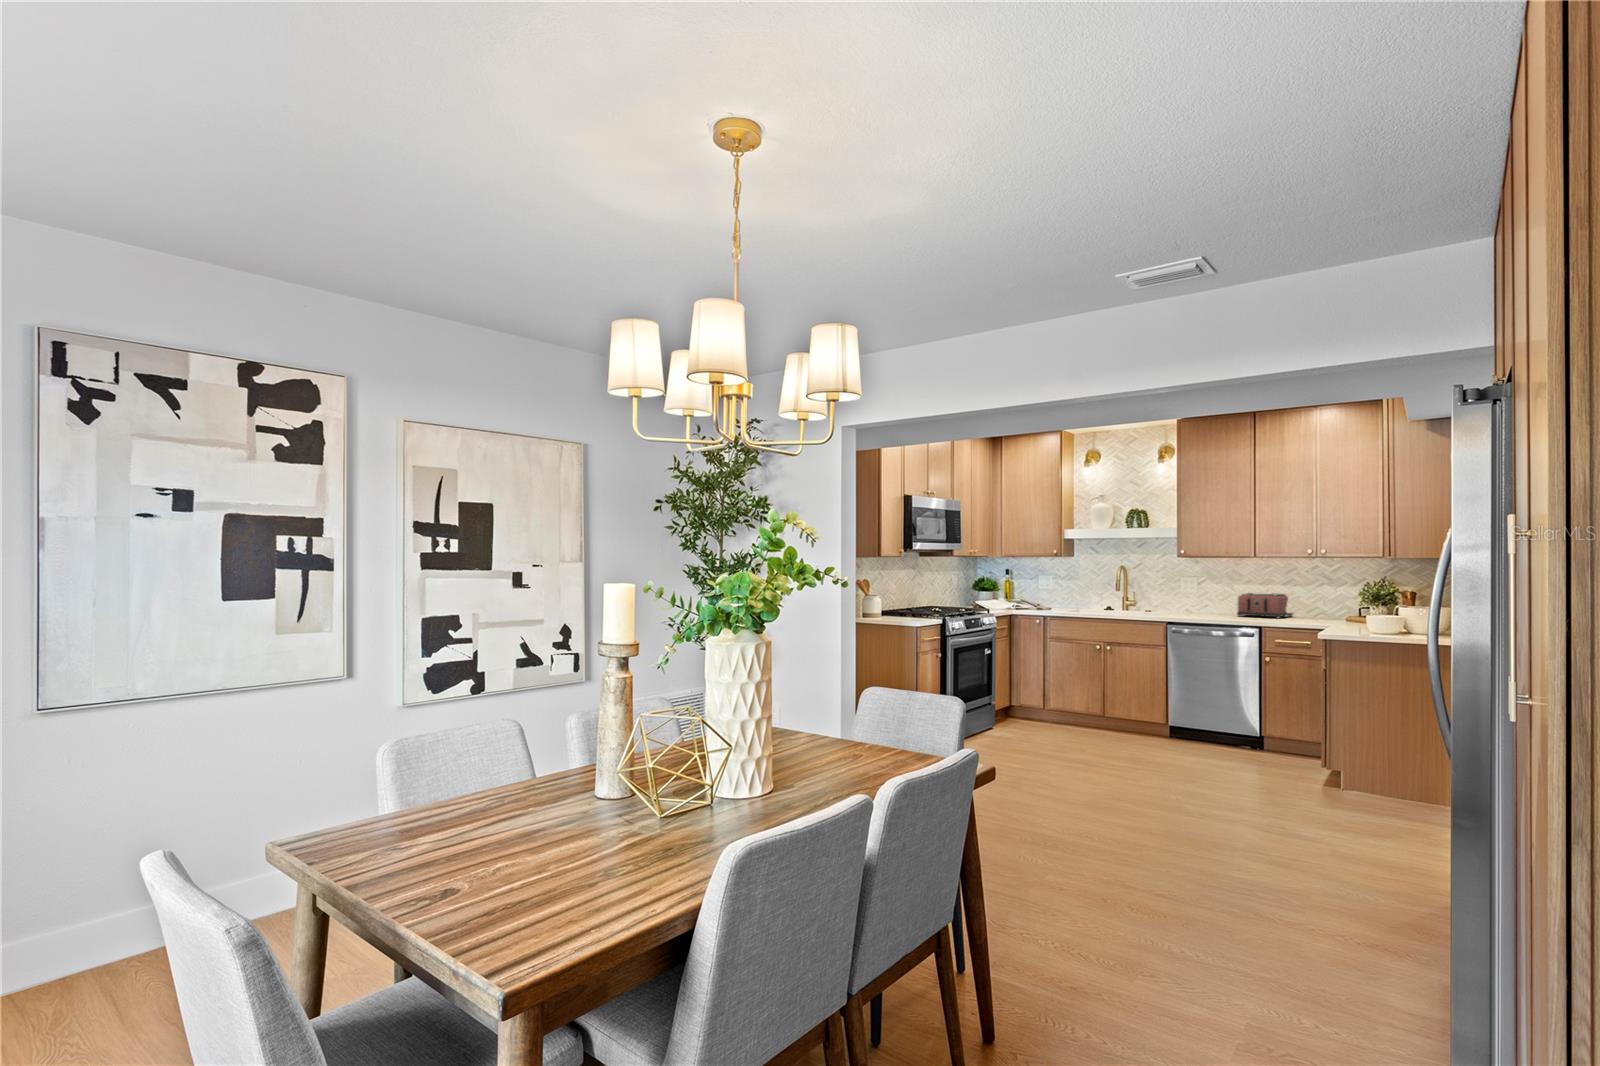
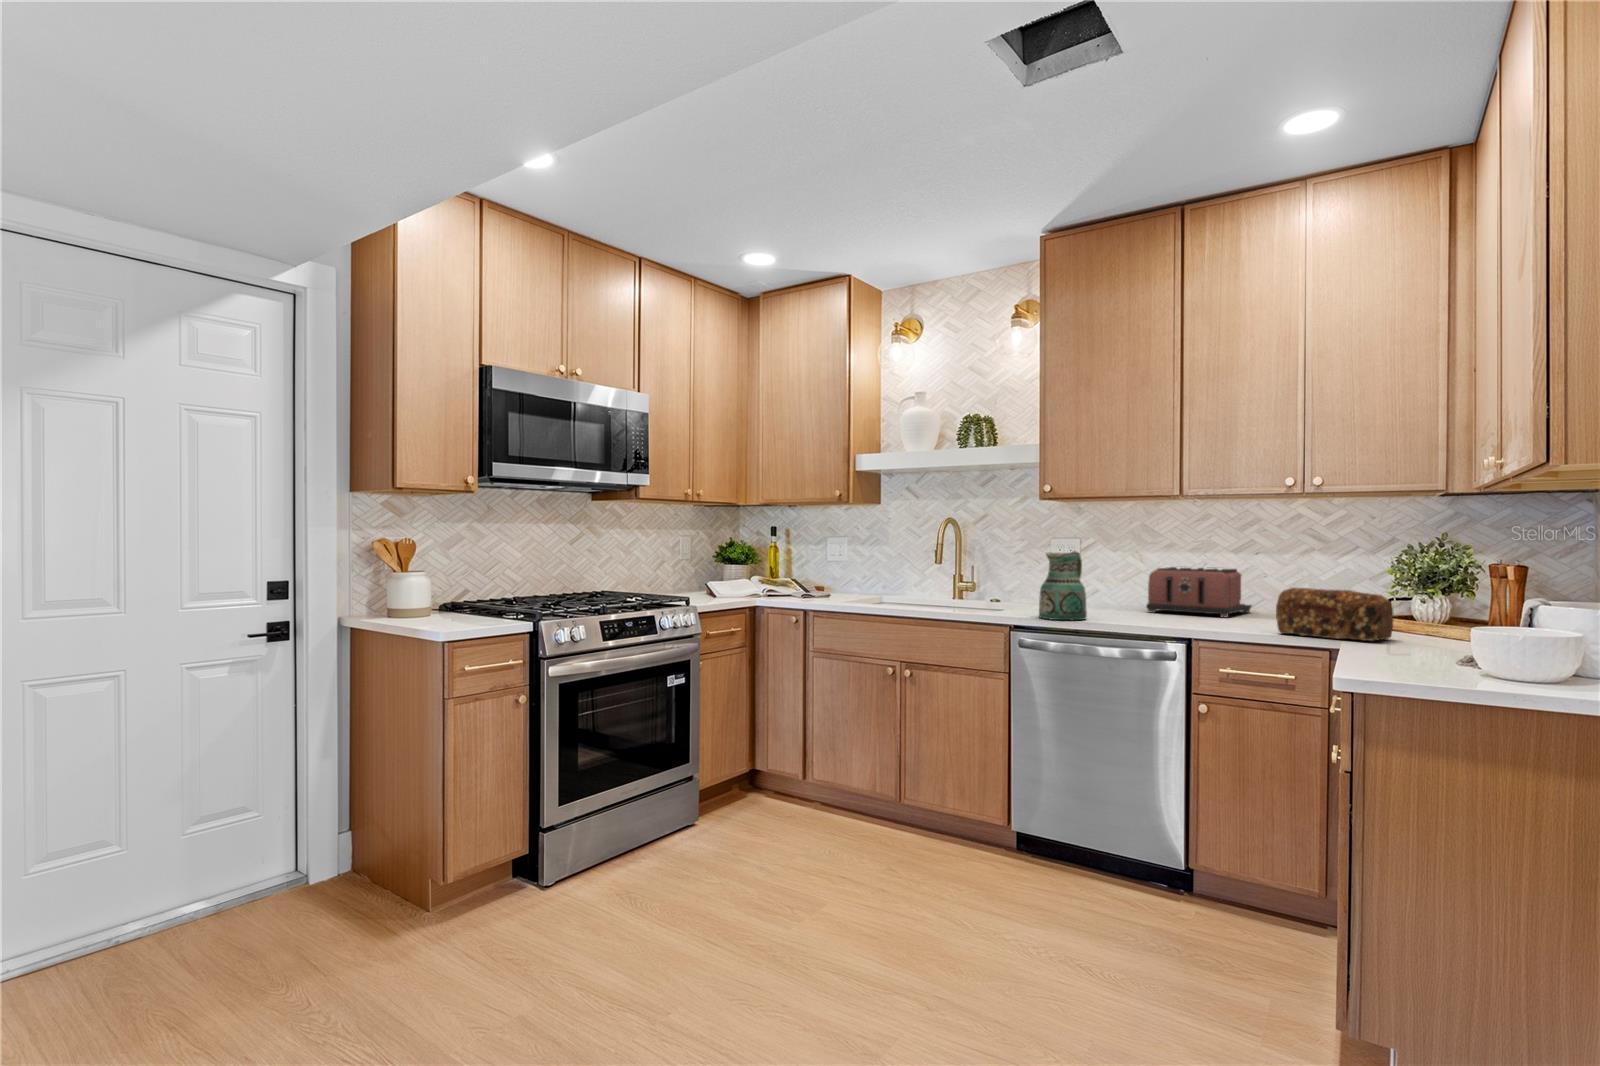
ceramic pitcher: none [1182,585,1207,619] -> present [1039,551,1087,620]
bread loaf: none [1301,603,1355,626] -> present [1276,588,1393,641]

